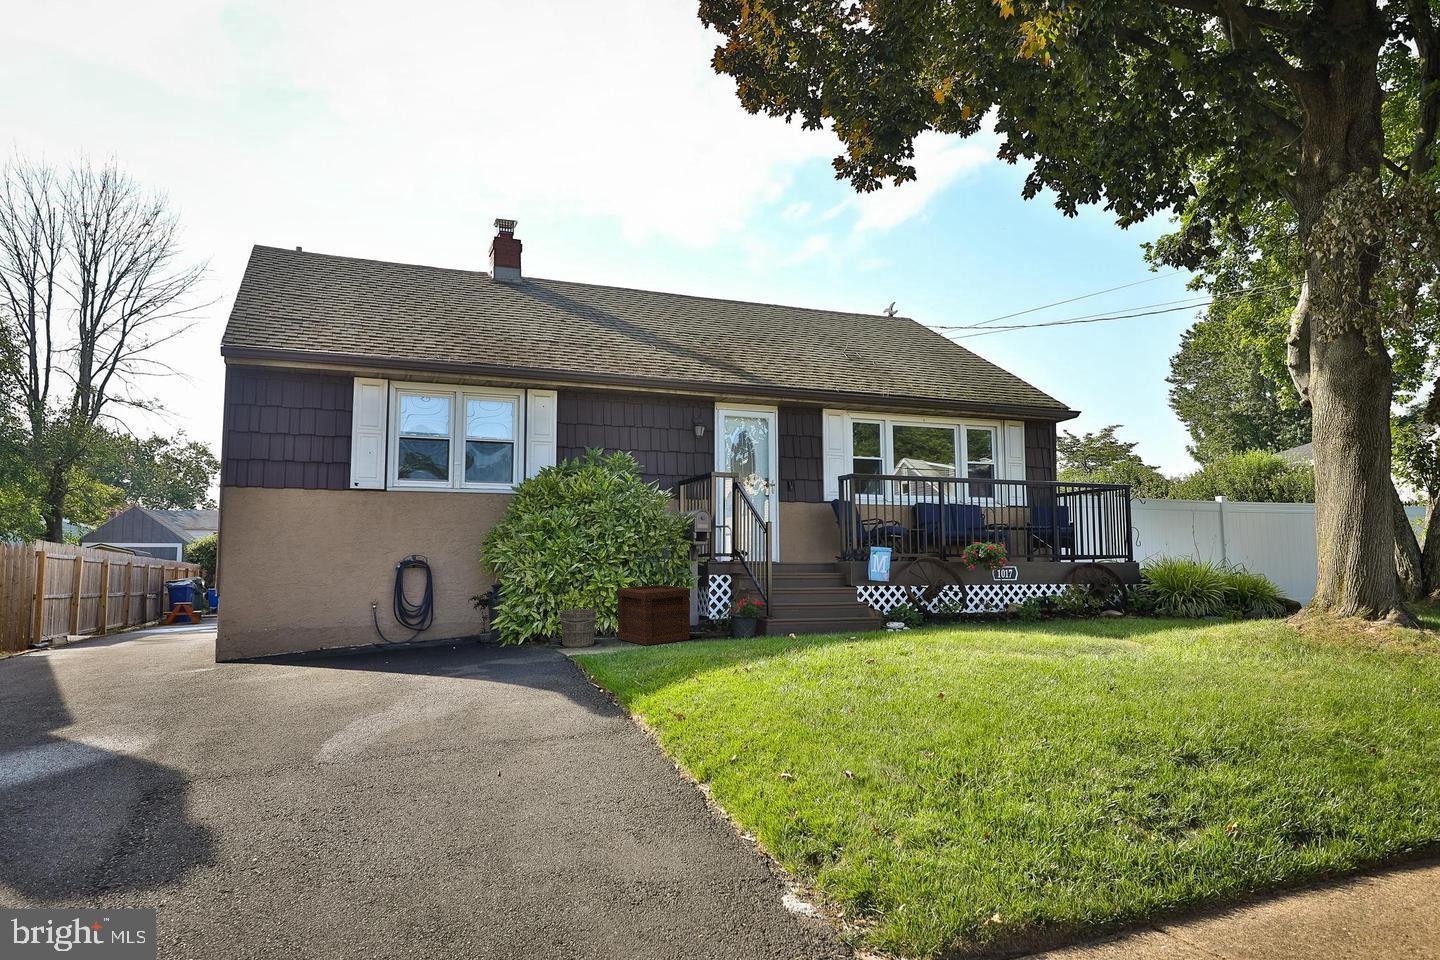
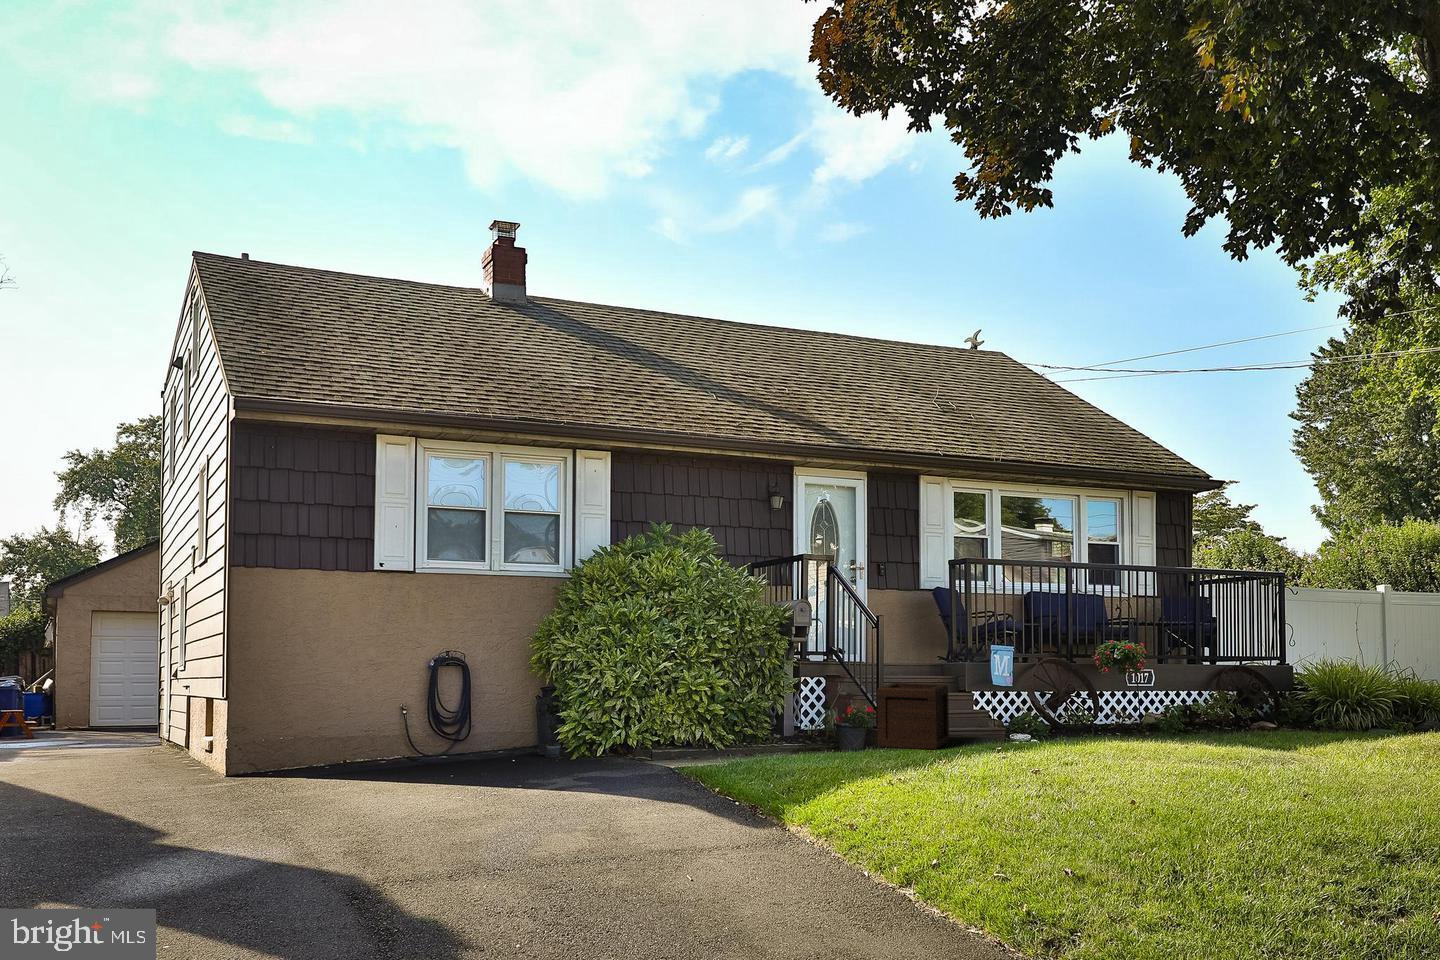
wooden crate: present [618,585,690,646] -> present [877,683,949,750]
bucket: present [558,609,597,648] -> none [649,716,696,762]

